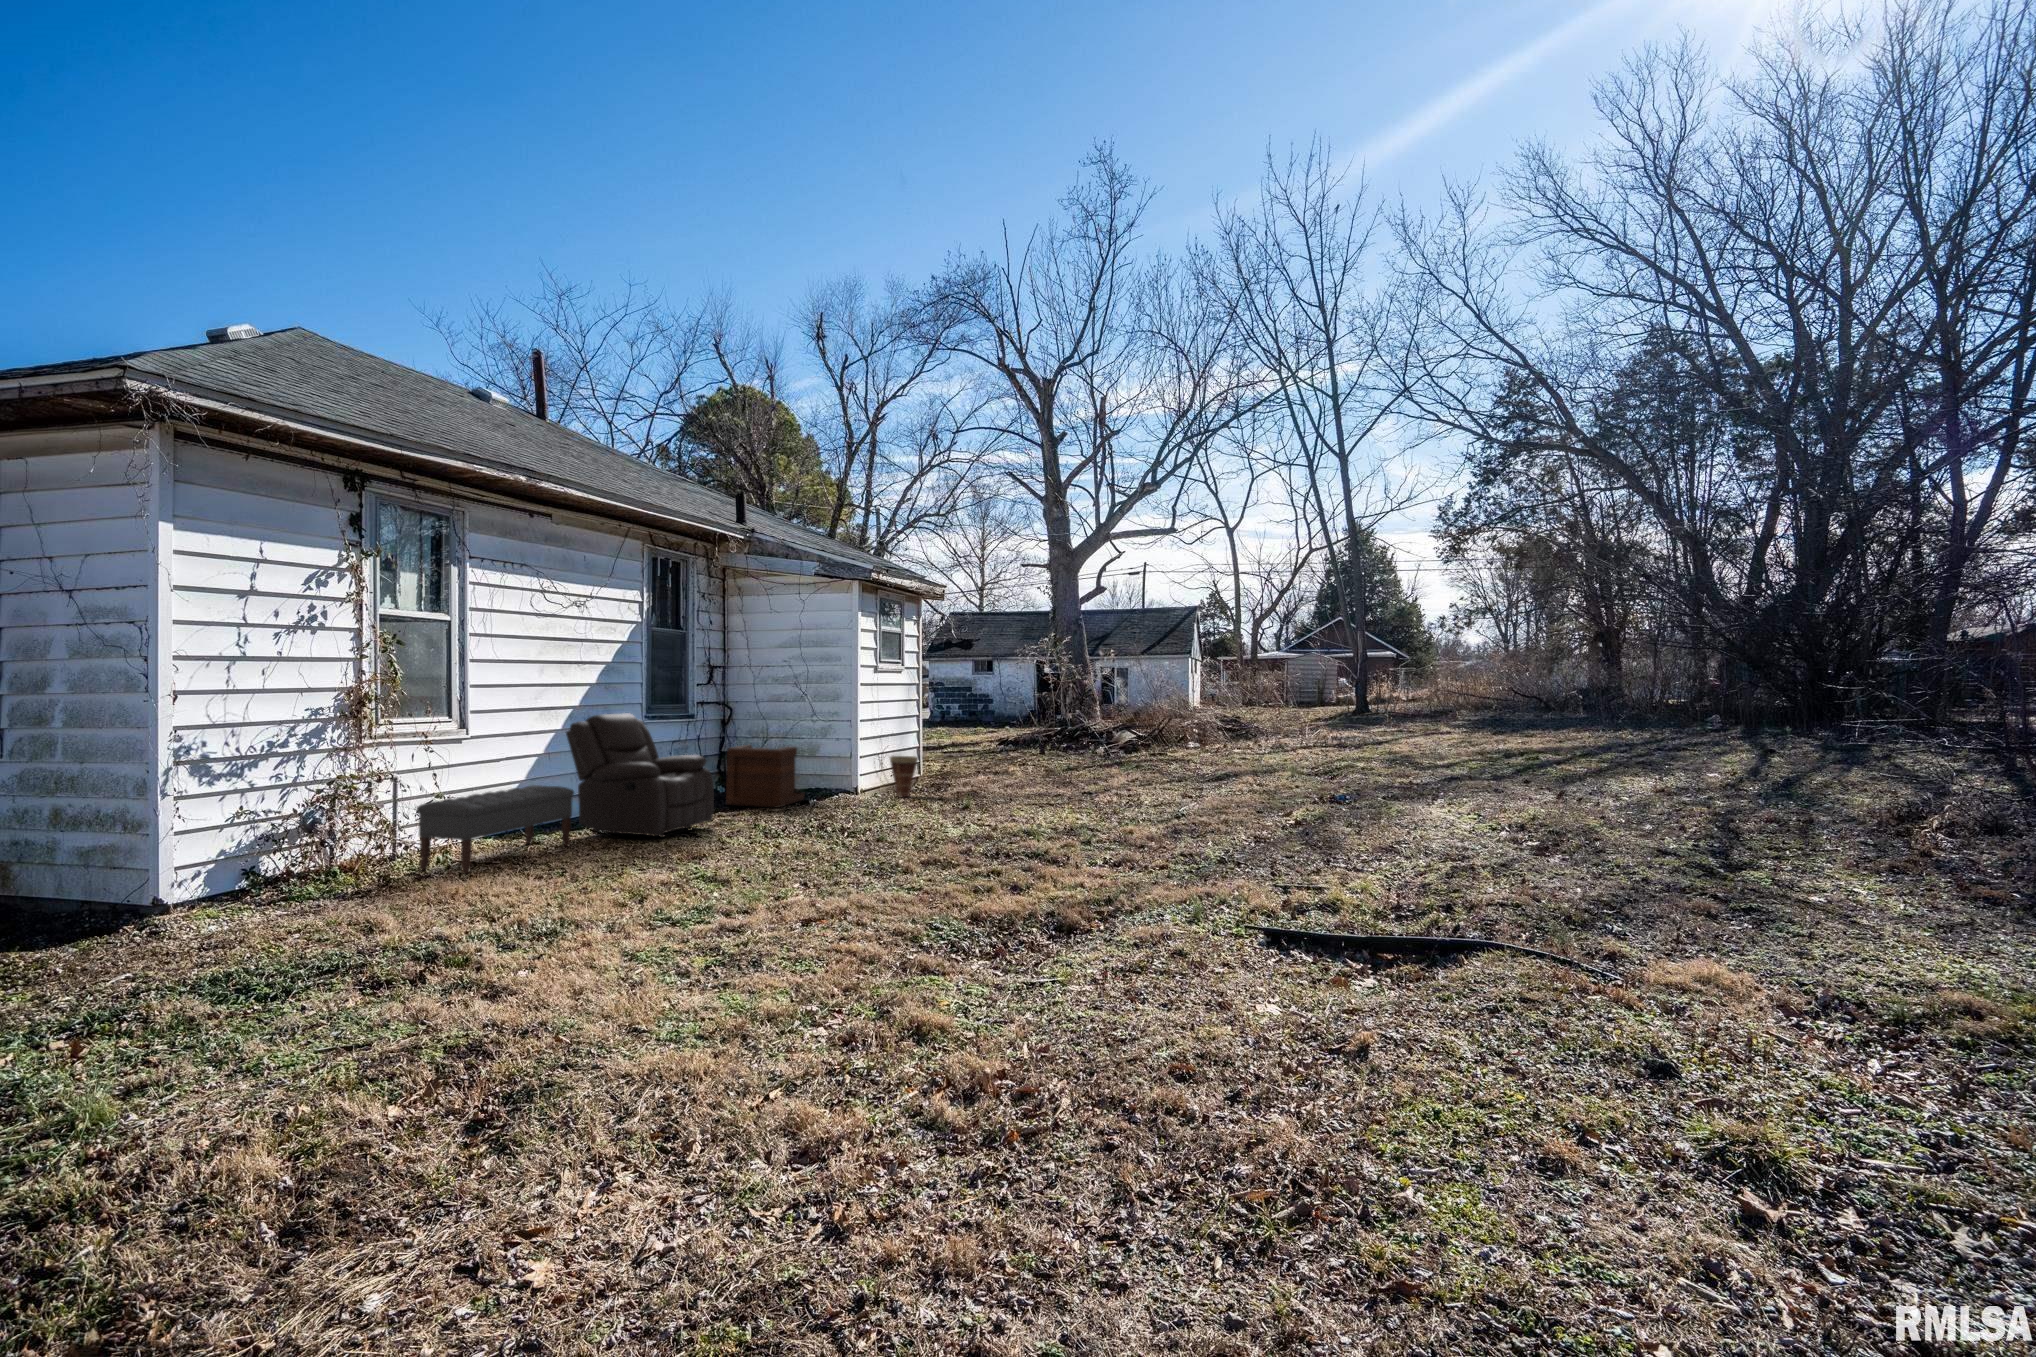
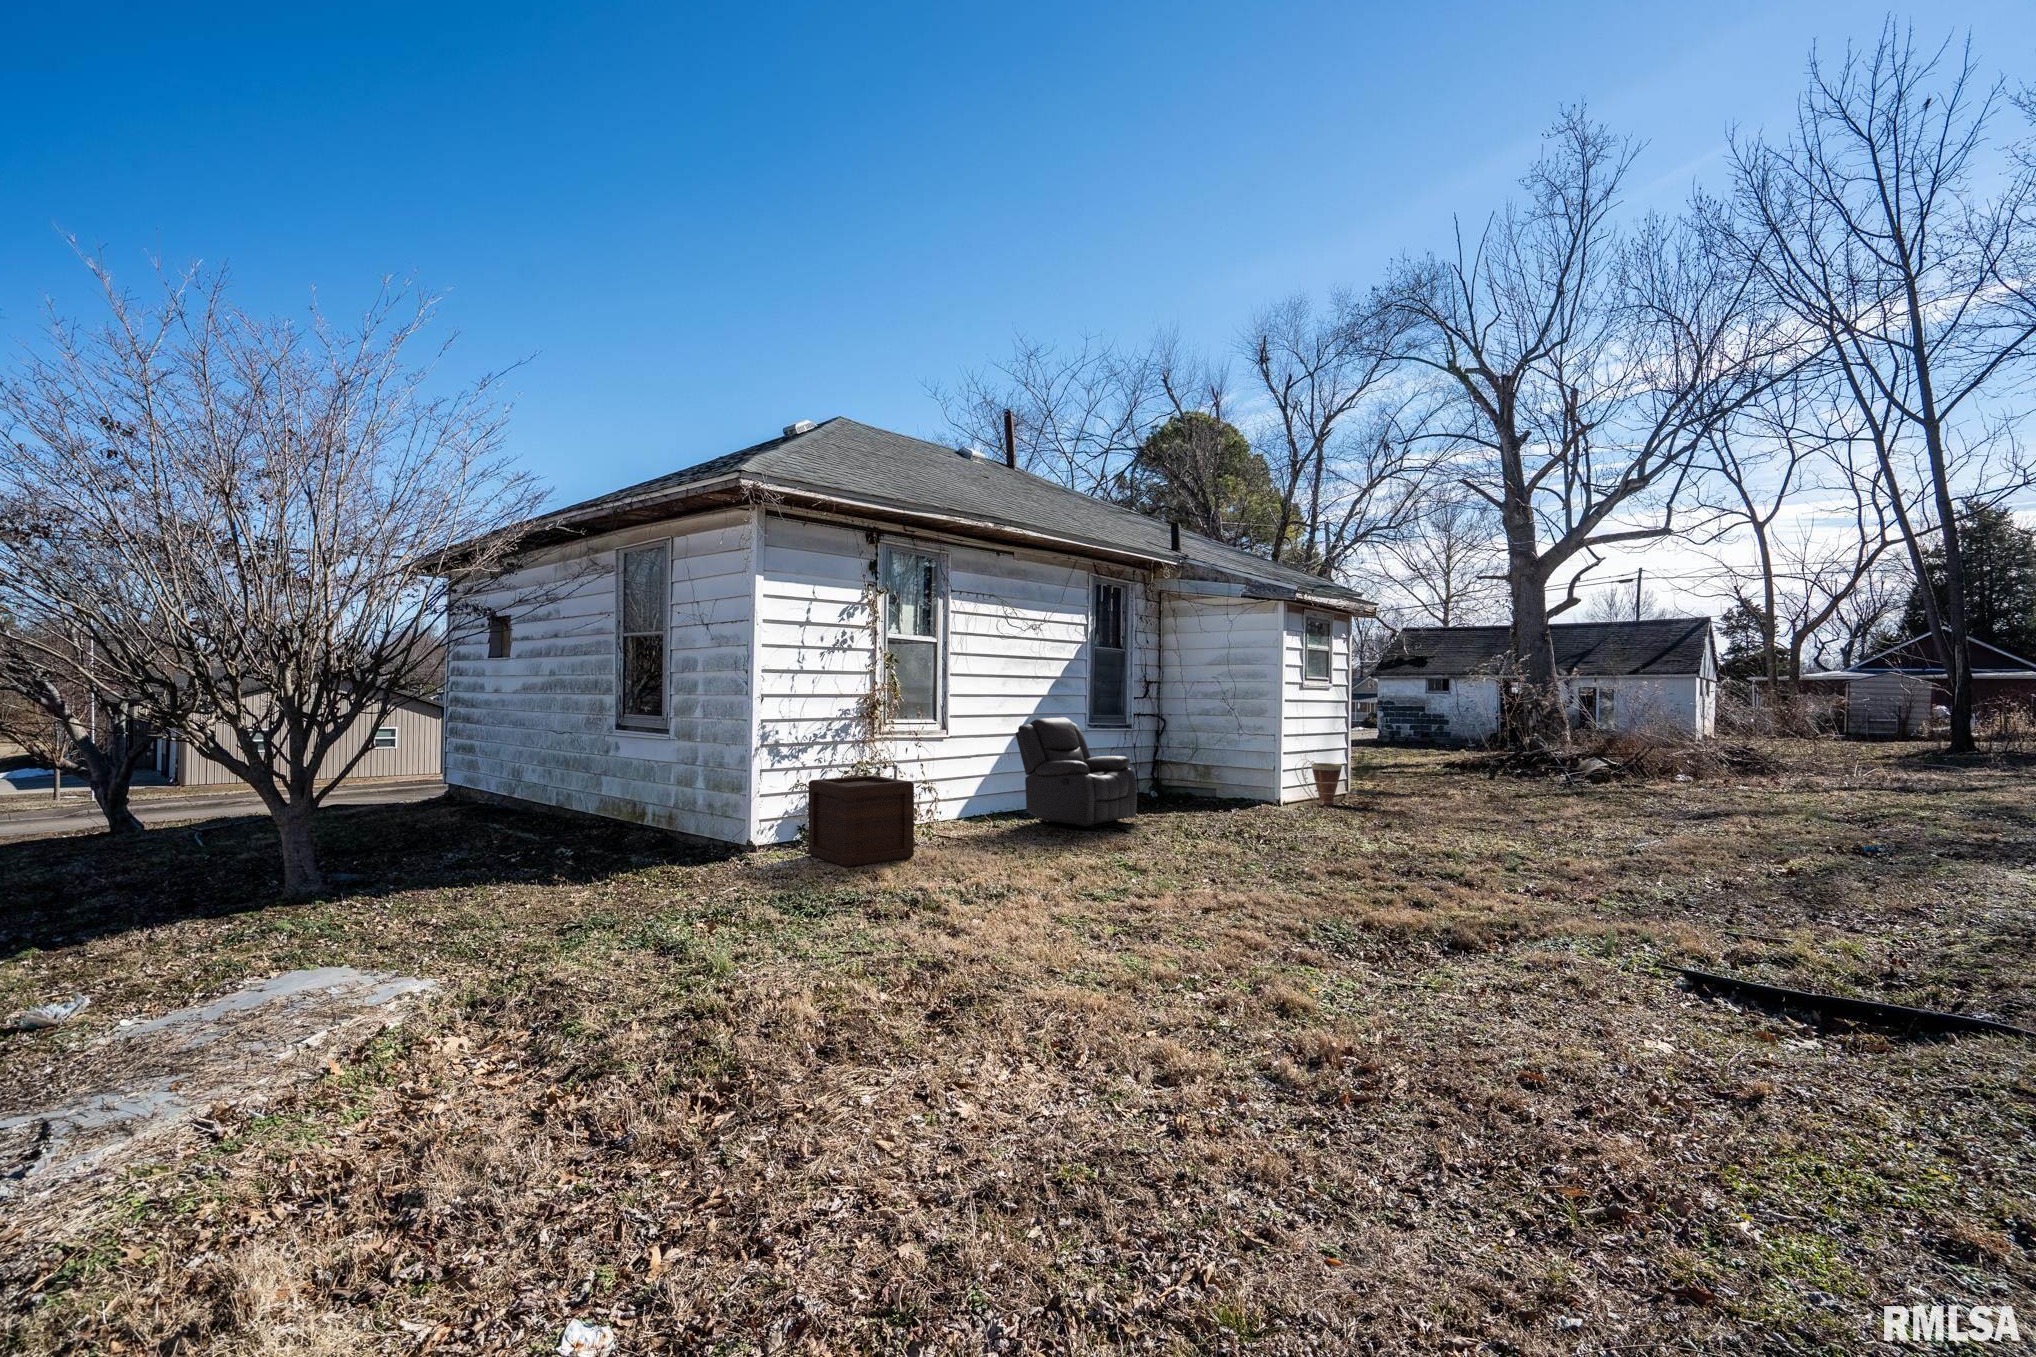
potted tree: none [918,737,950,784] -> present [1349,750,1379,795]
wooden crate: present [726,744,804,808] -> present [808,775,914,867]
bench: present [417,785,574,874] -> none [910,777,1022,845]

